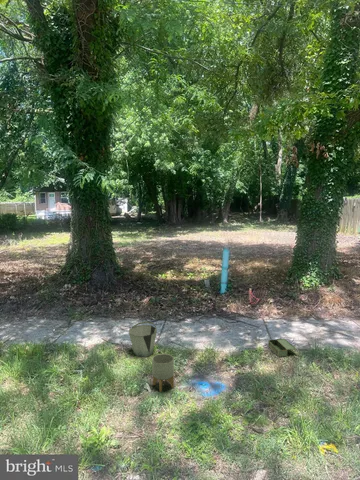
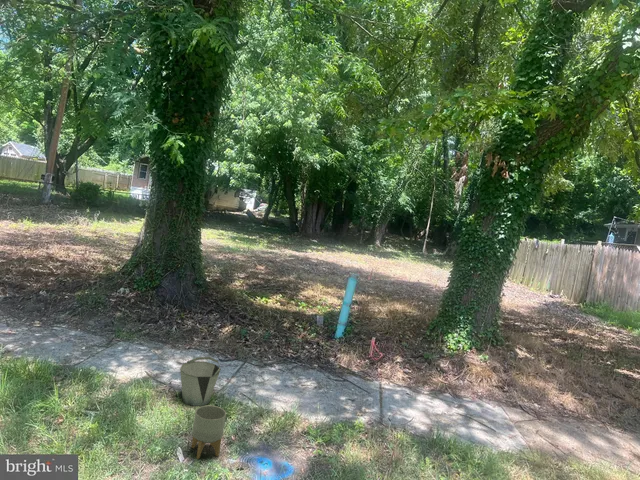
toolbox: present [268,339,295,357] -> none [372,414,407,440]

